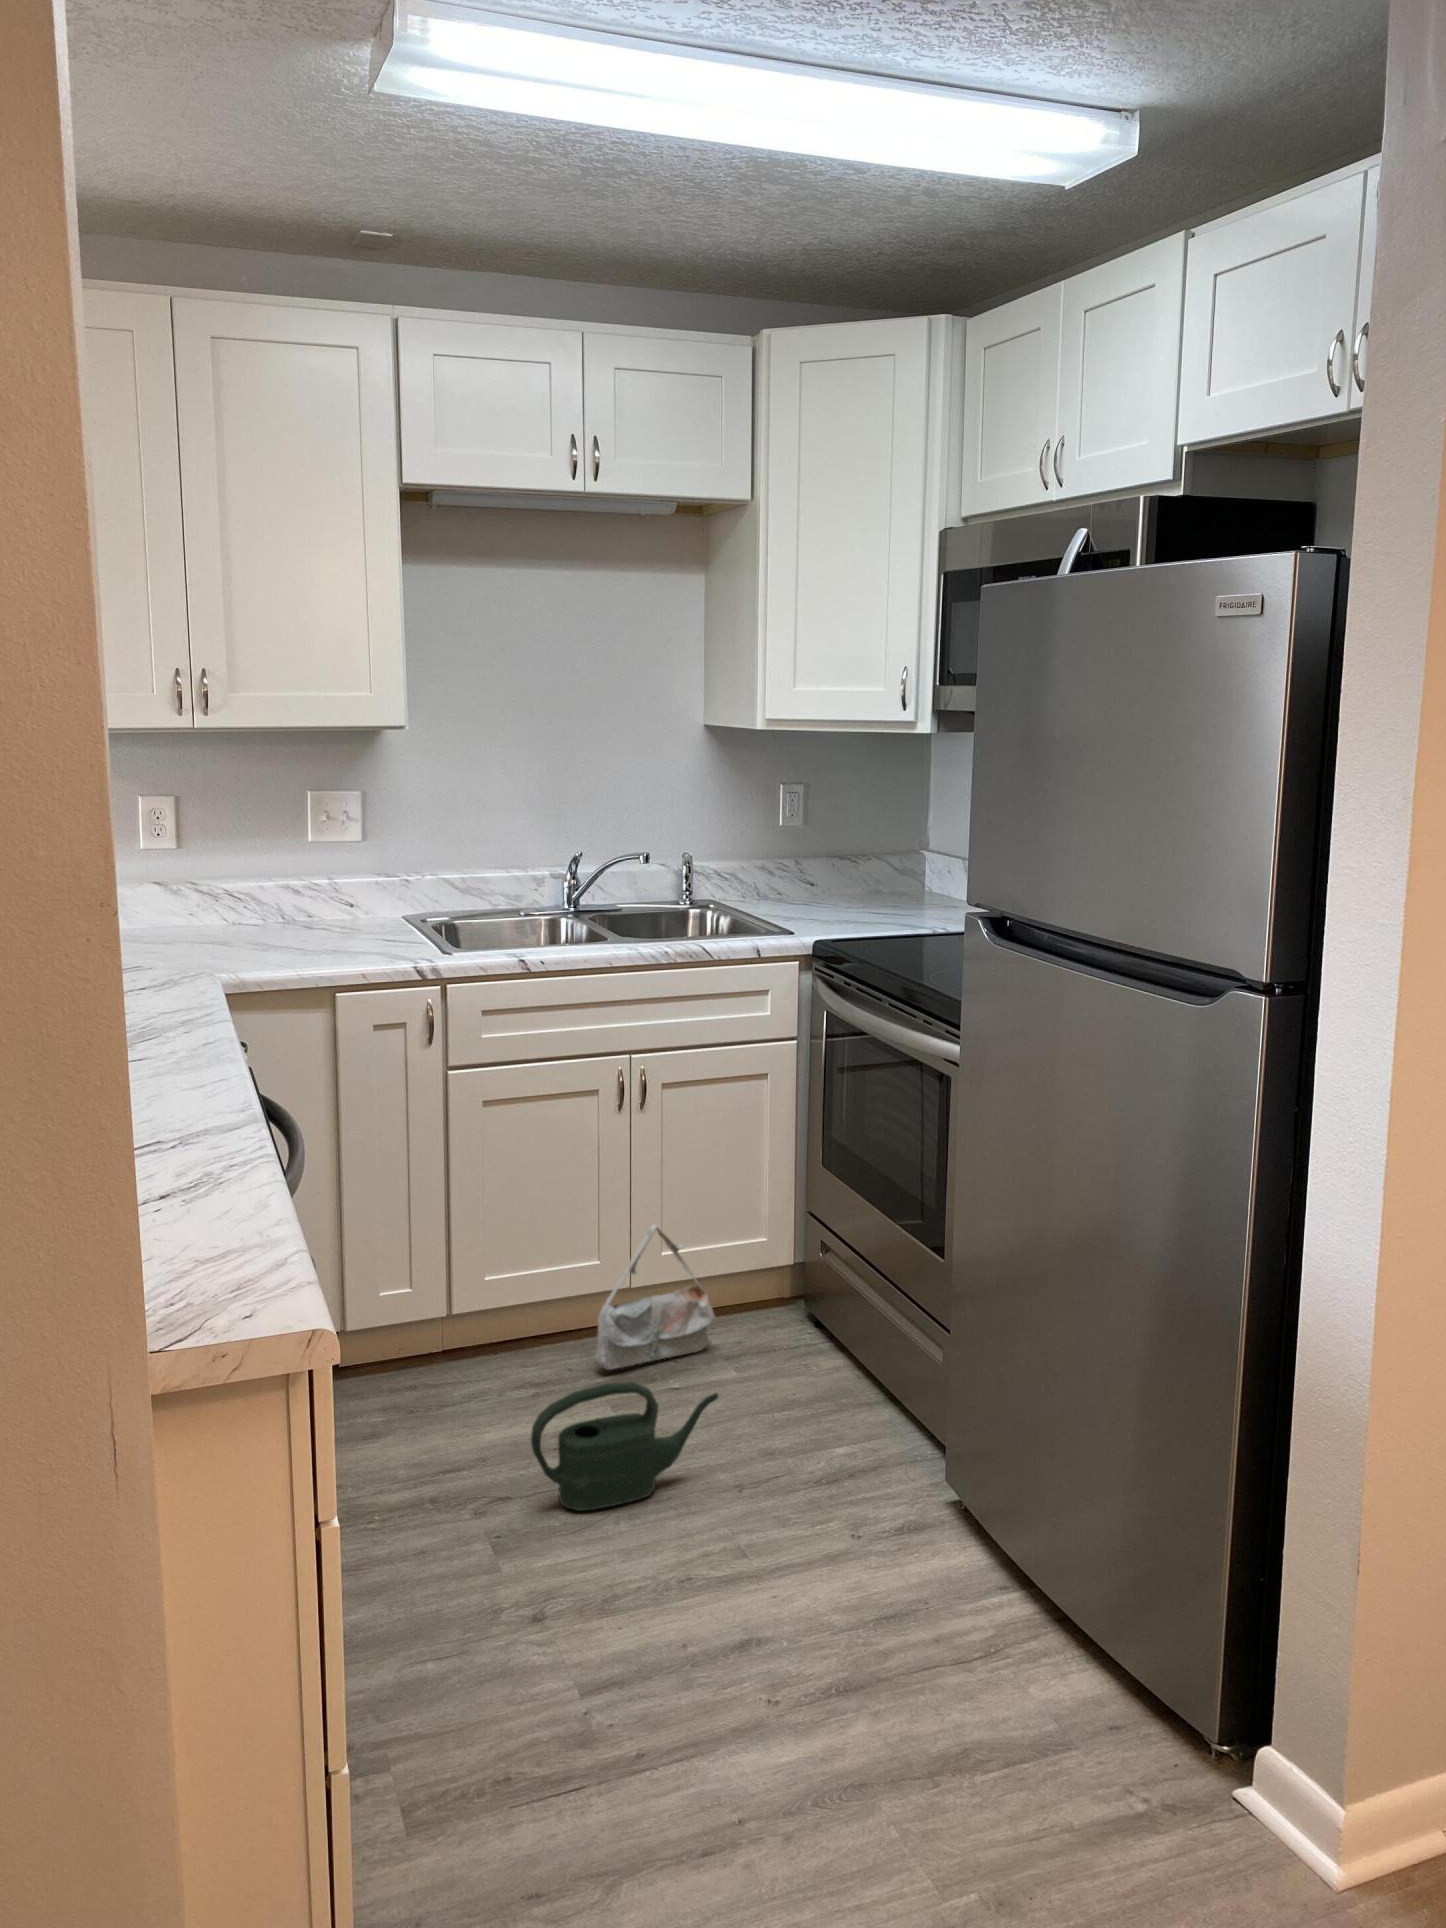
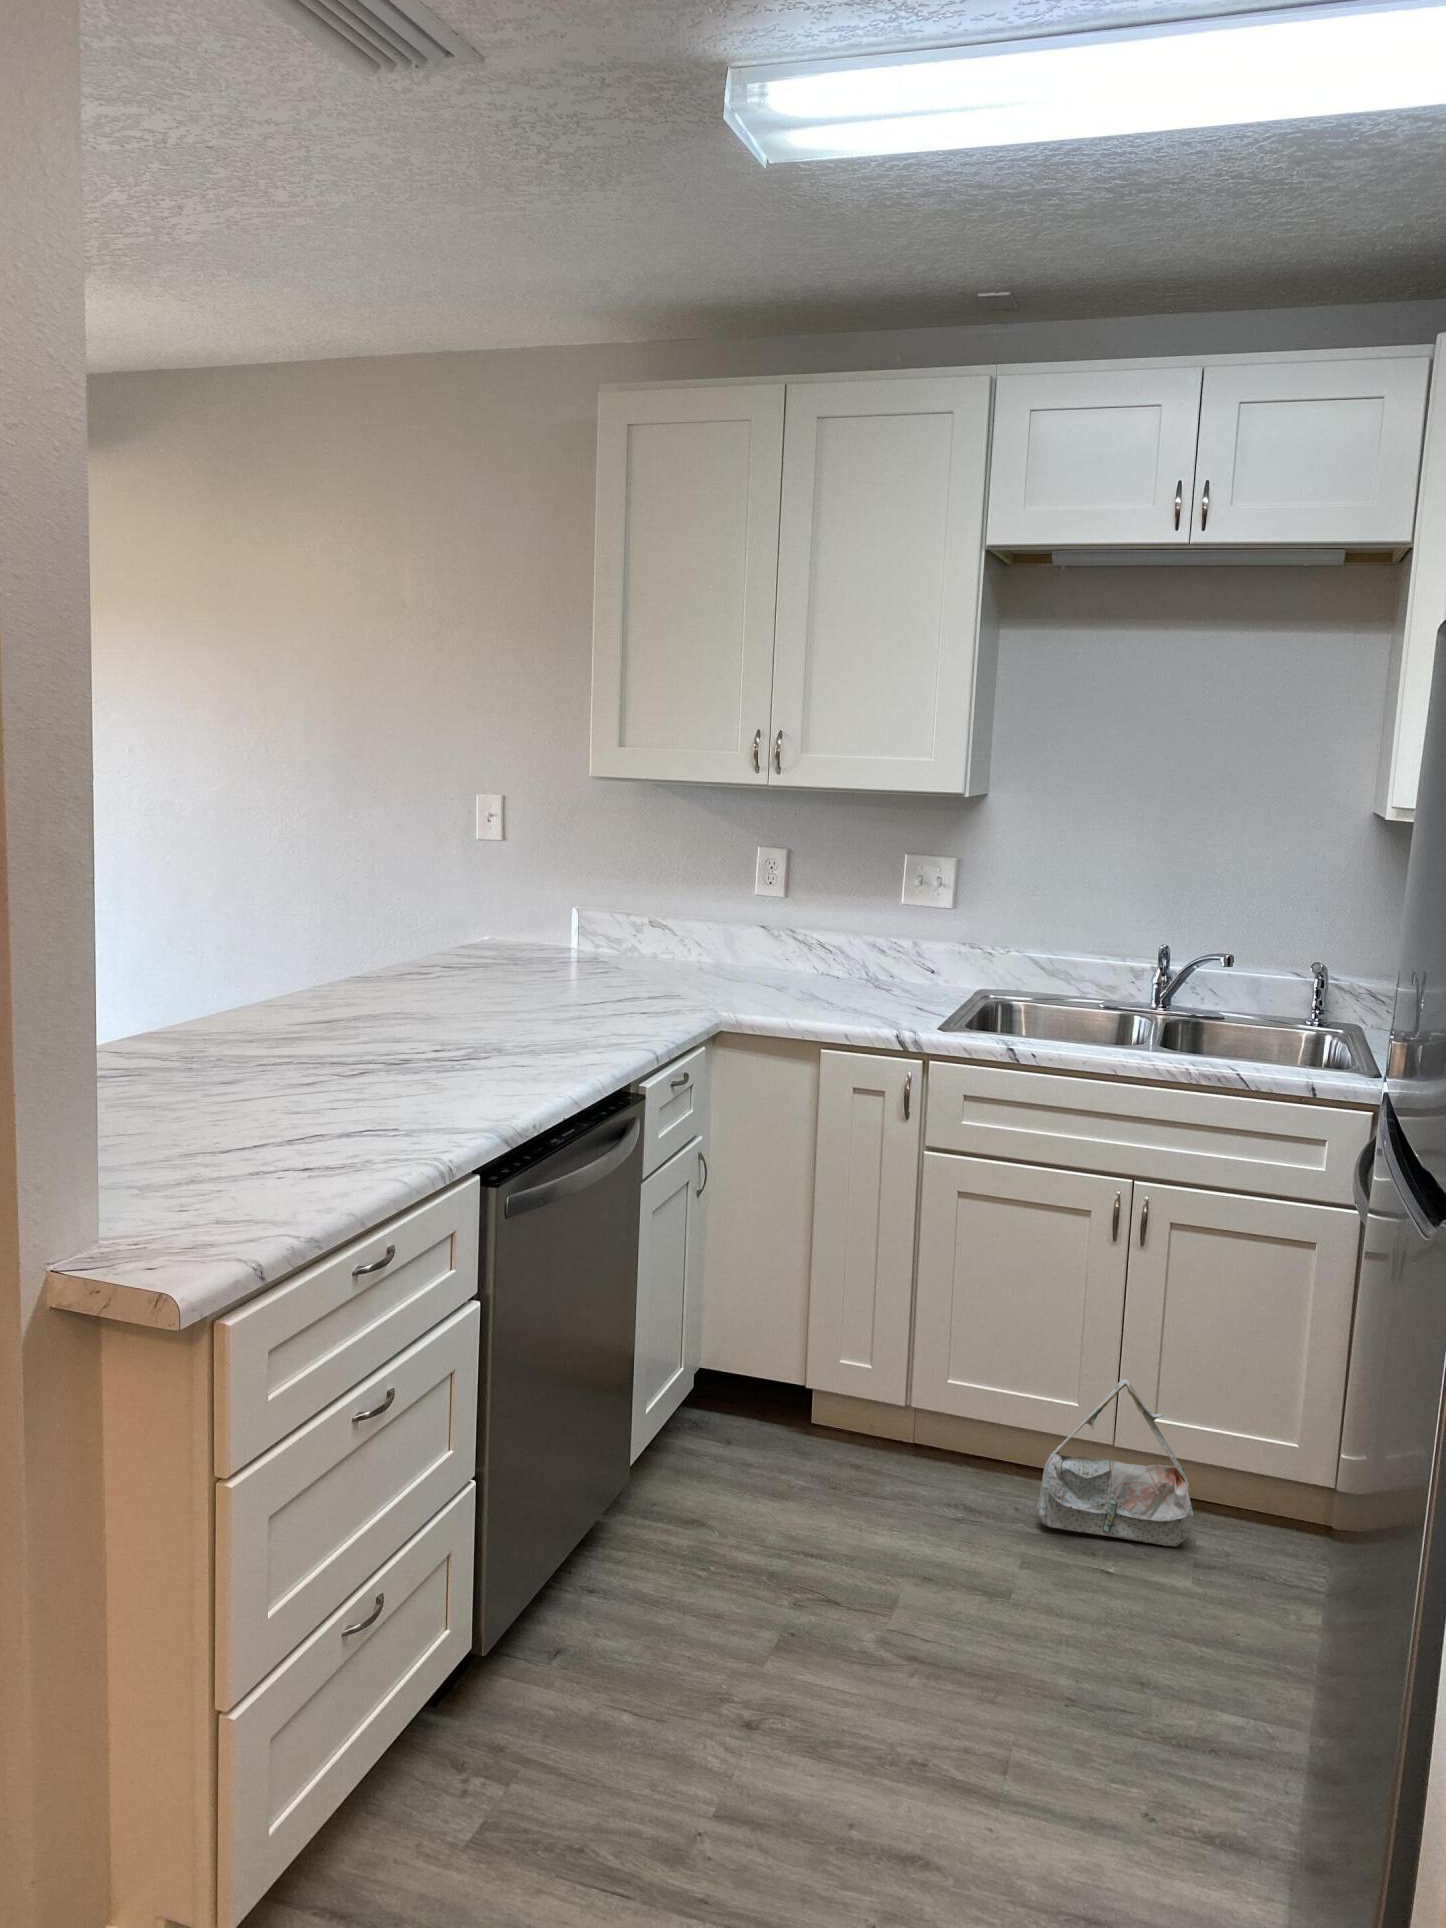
watering can: present [531,1382,718,1511] -> none [850,1532,1080,1686]

